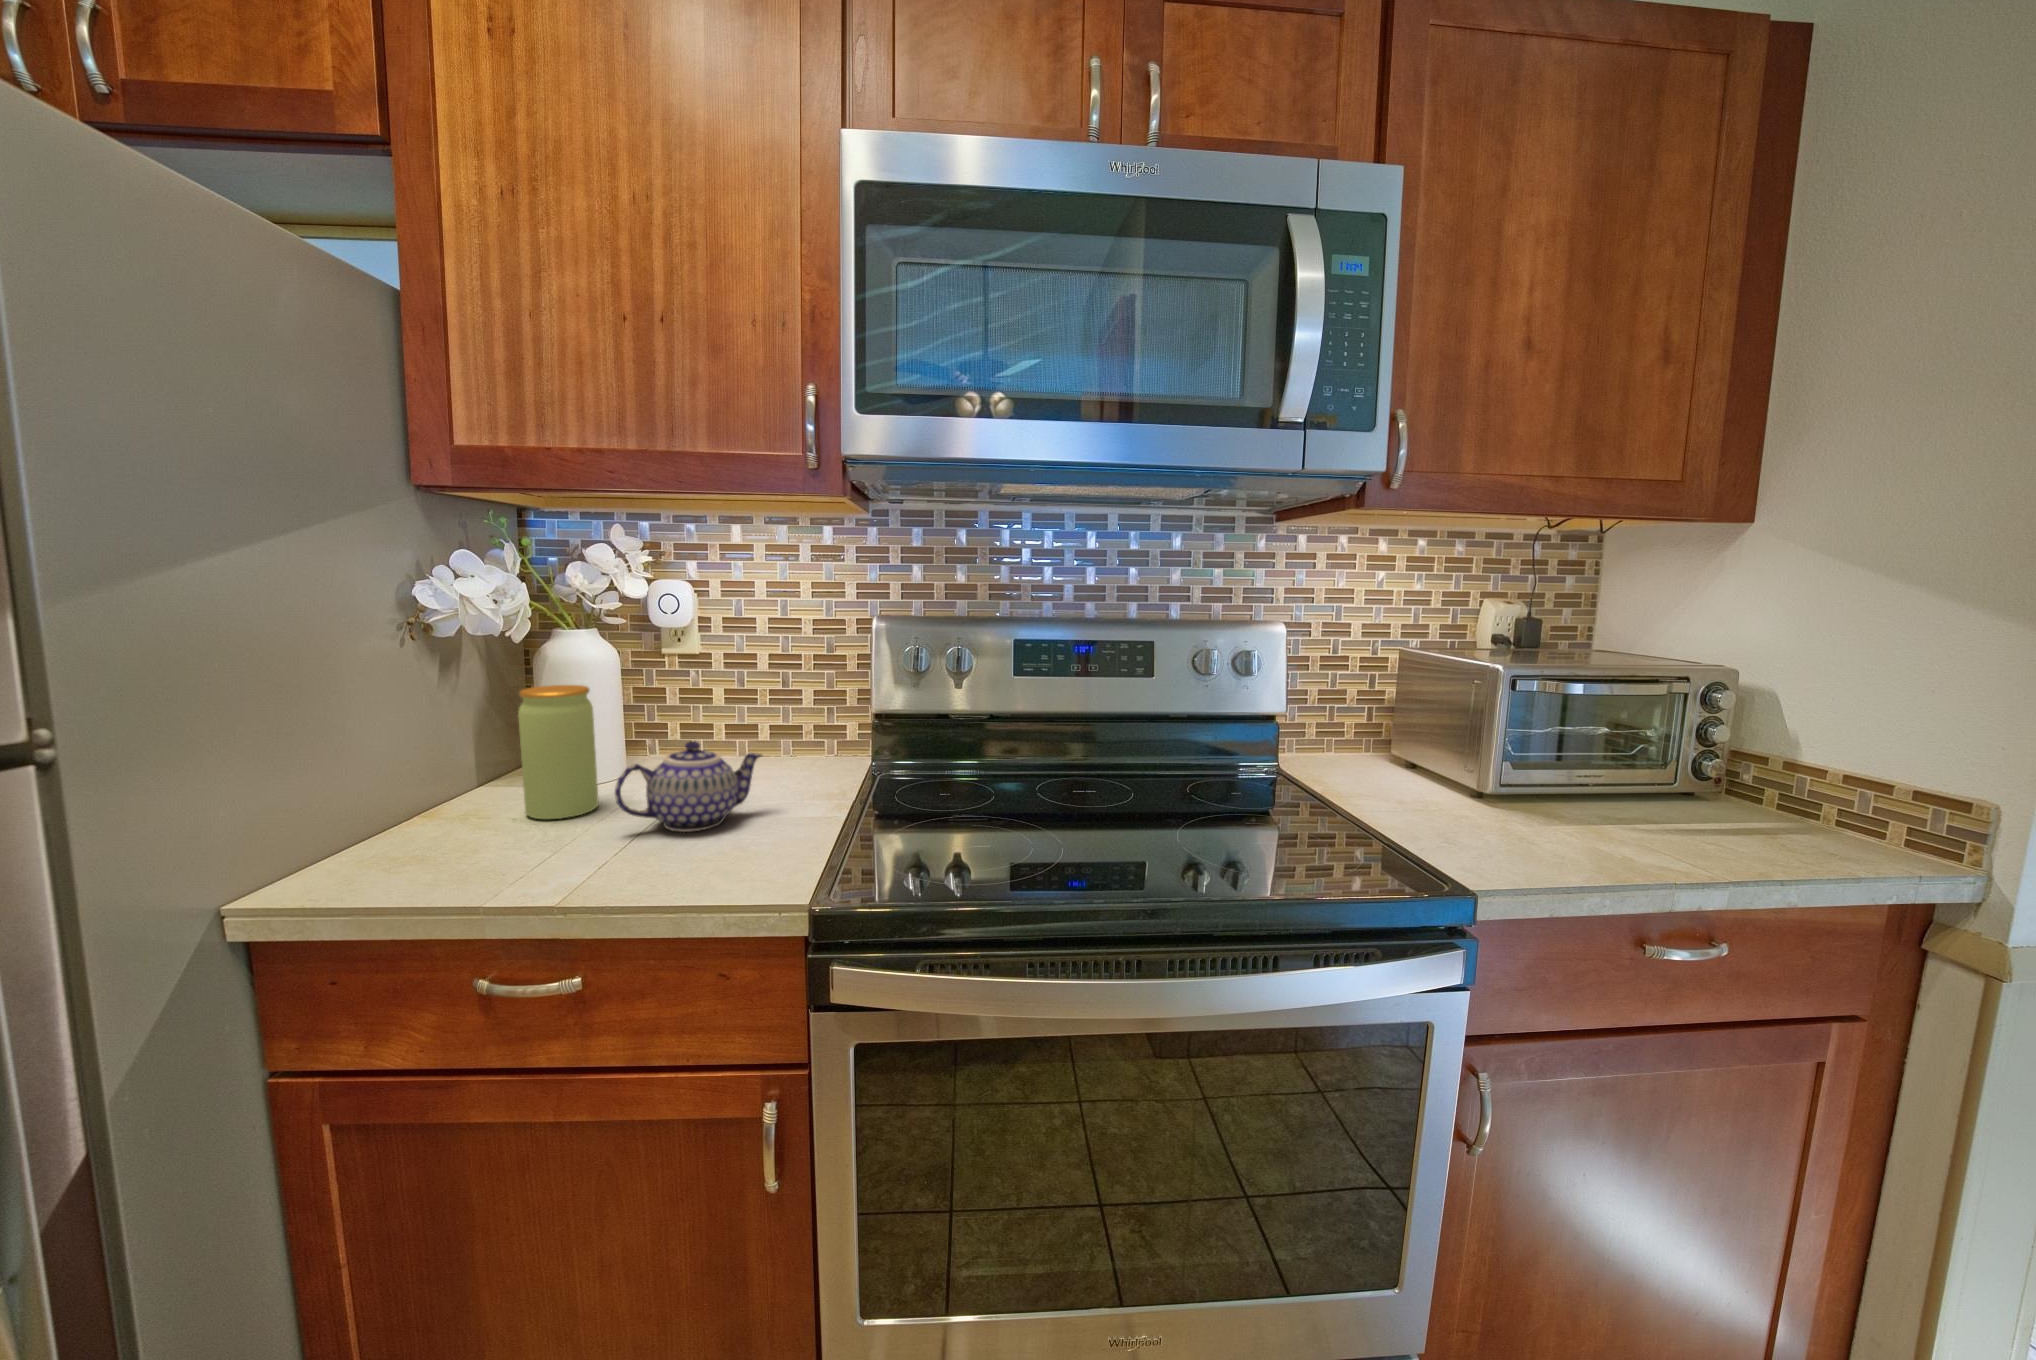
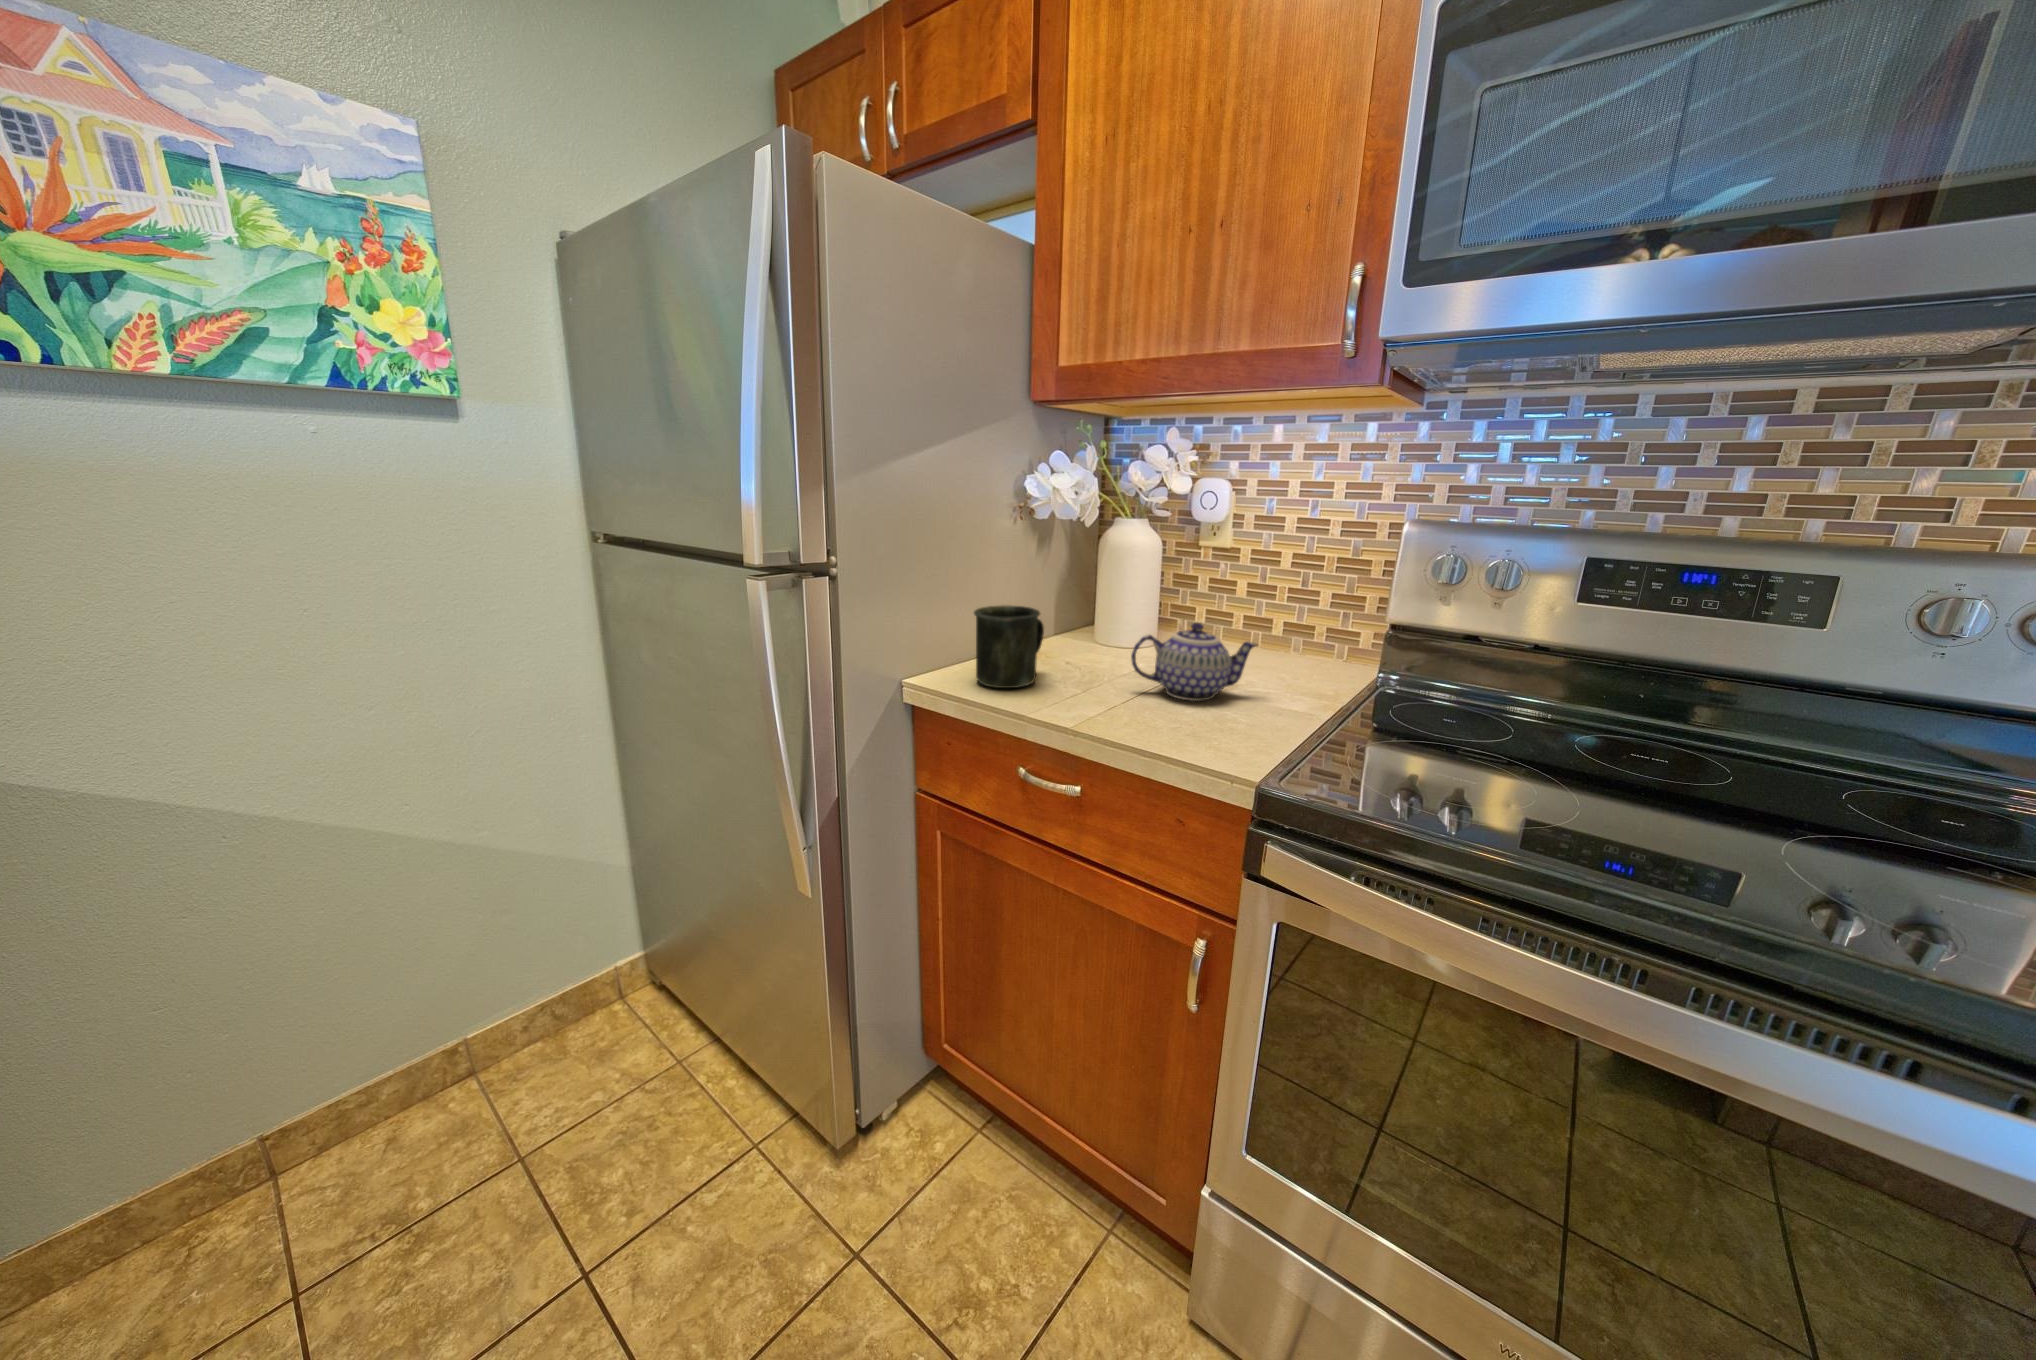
jar: present [518,685,599,819] -> none [1075,564,1130,670]
mug: none [355,755,477,877] -> present [974,605,1044,688]

